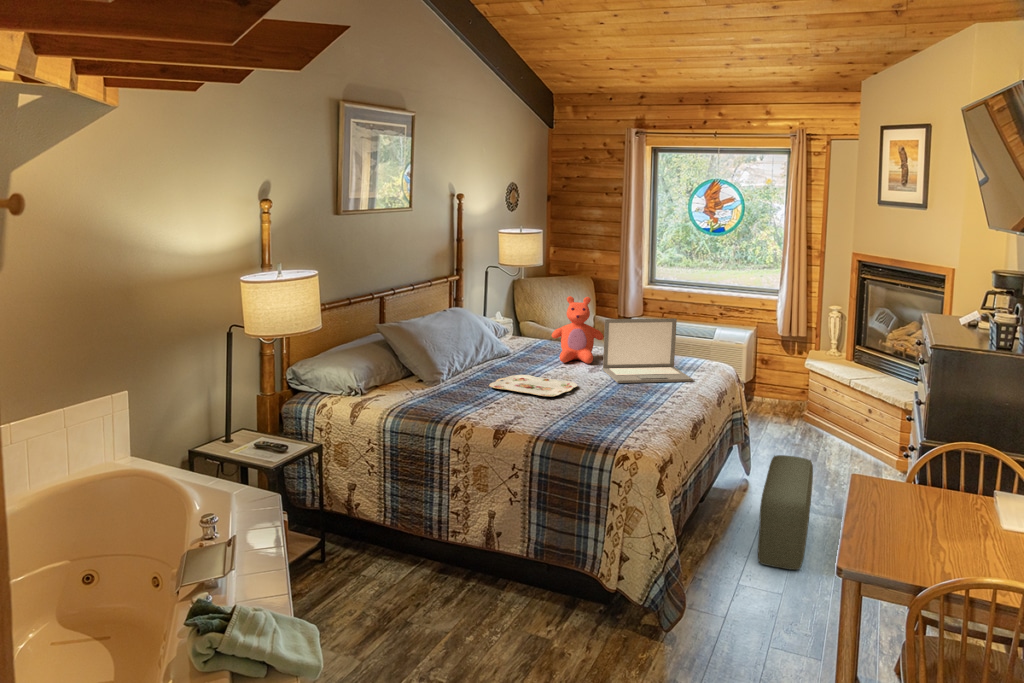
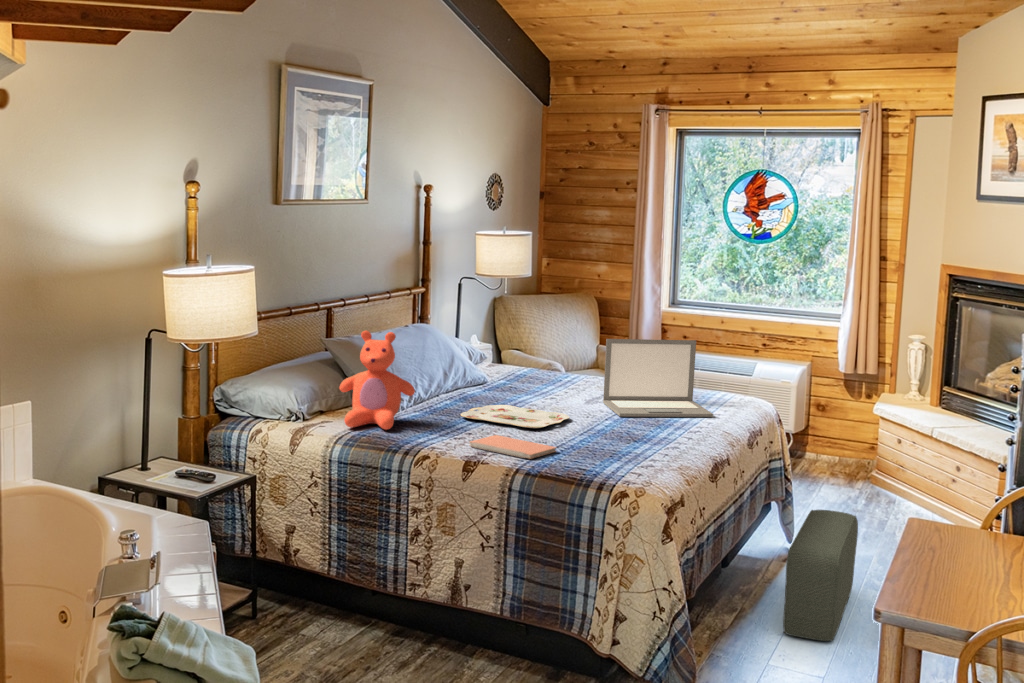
teddy bear: present [552,296,604,364] -> present [339,331,415,430]
notebook: none [497,405,570,428] -> present [469,435,556,459]

